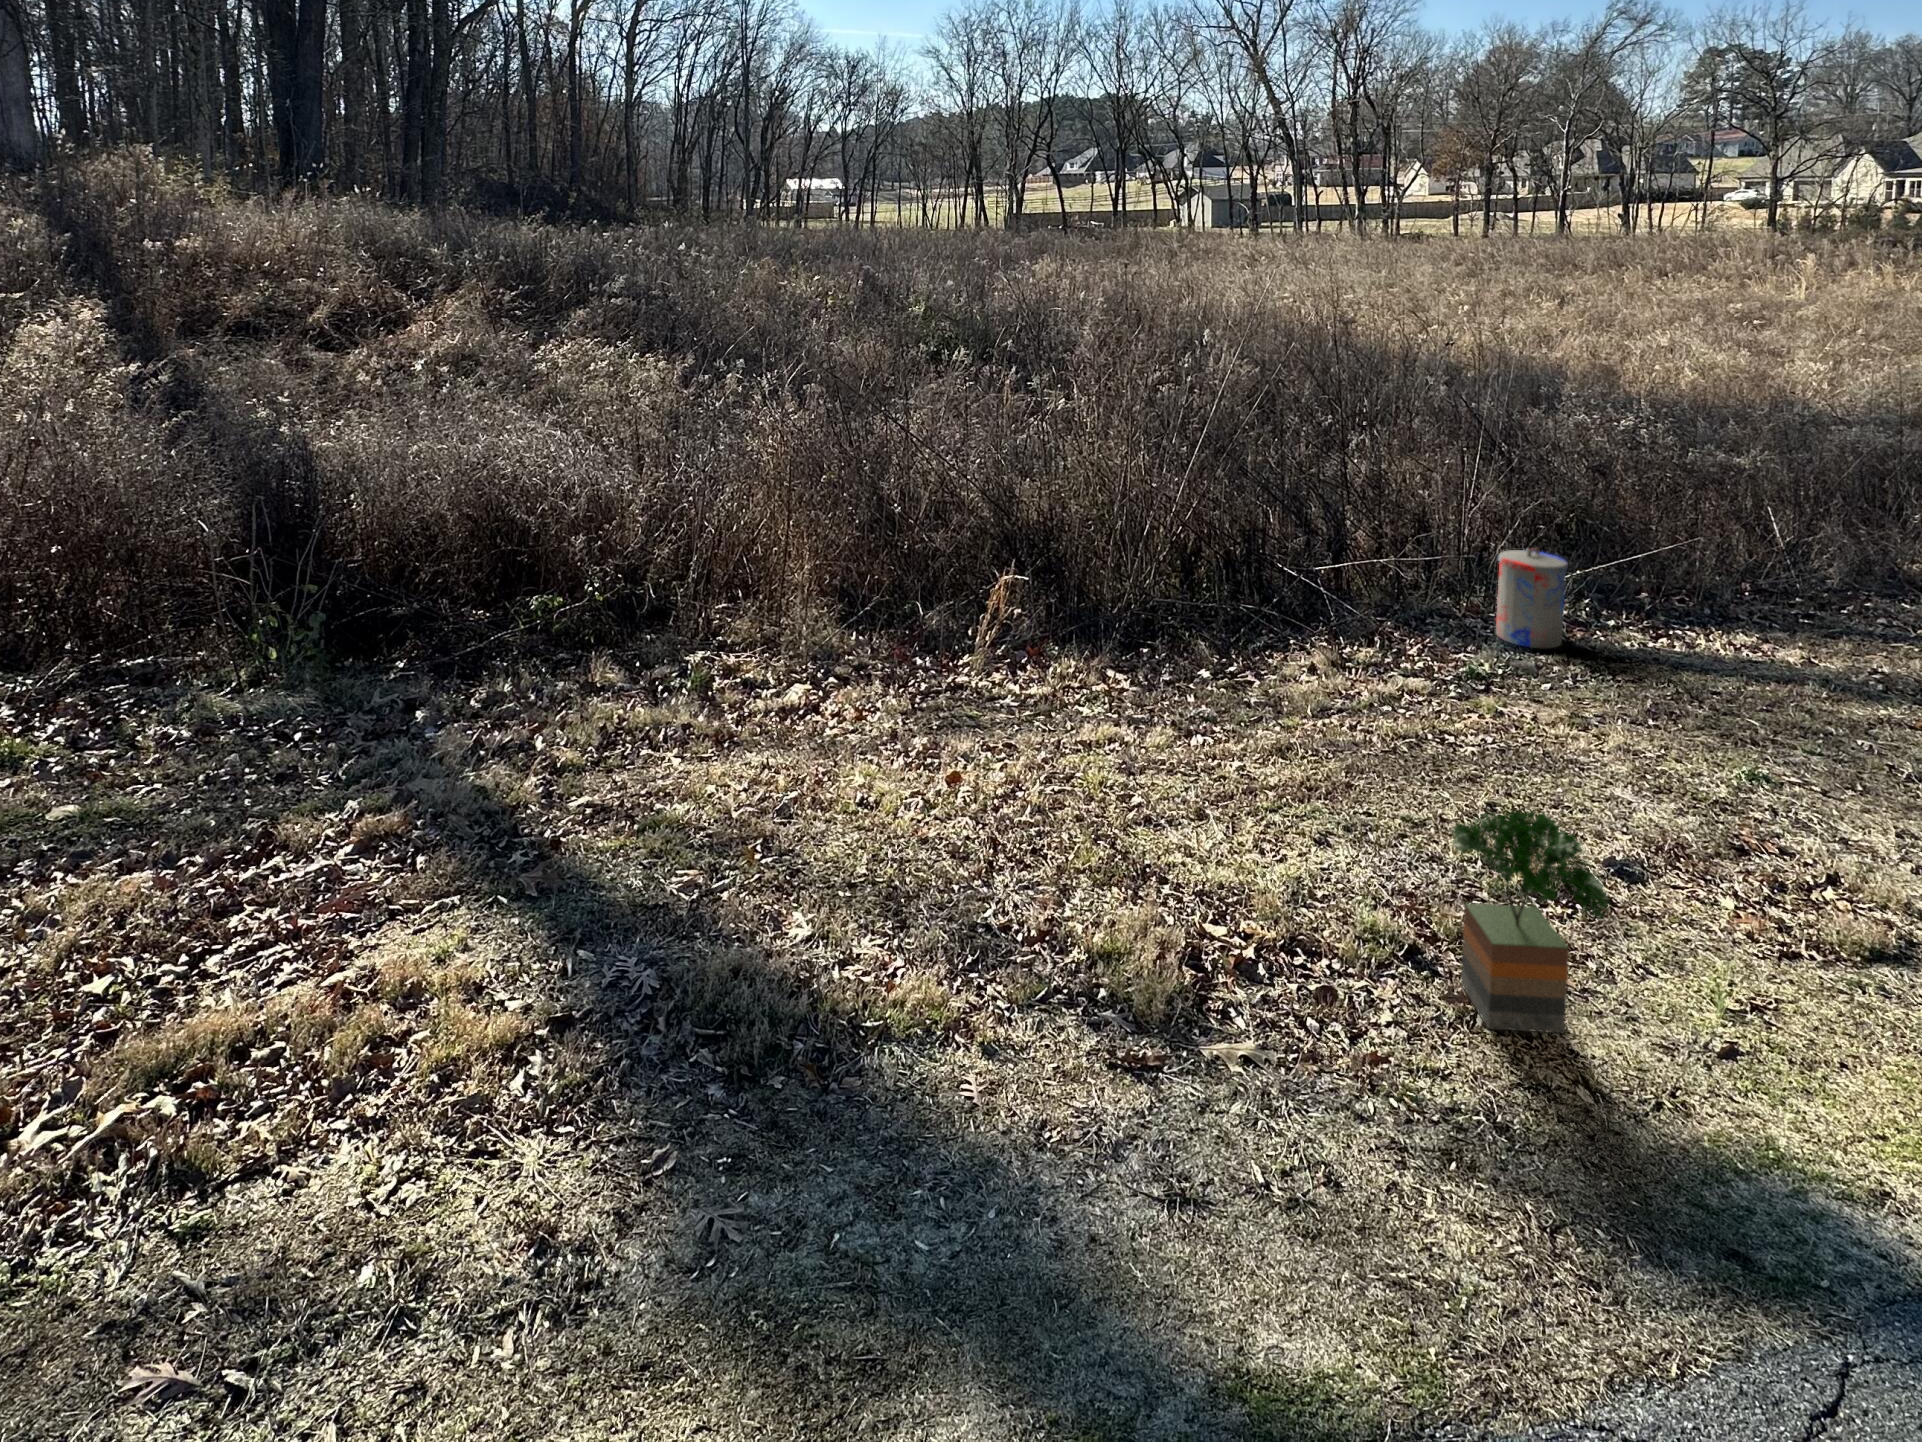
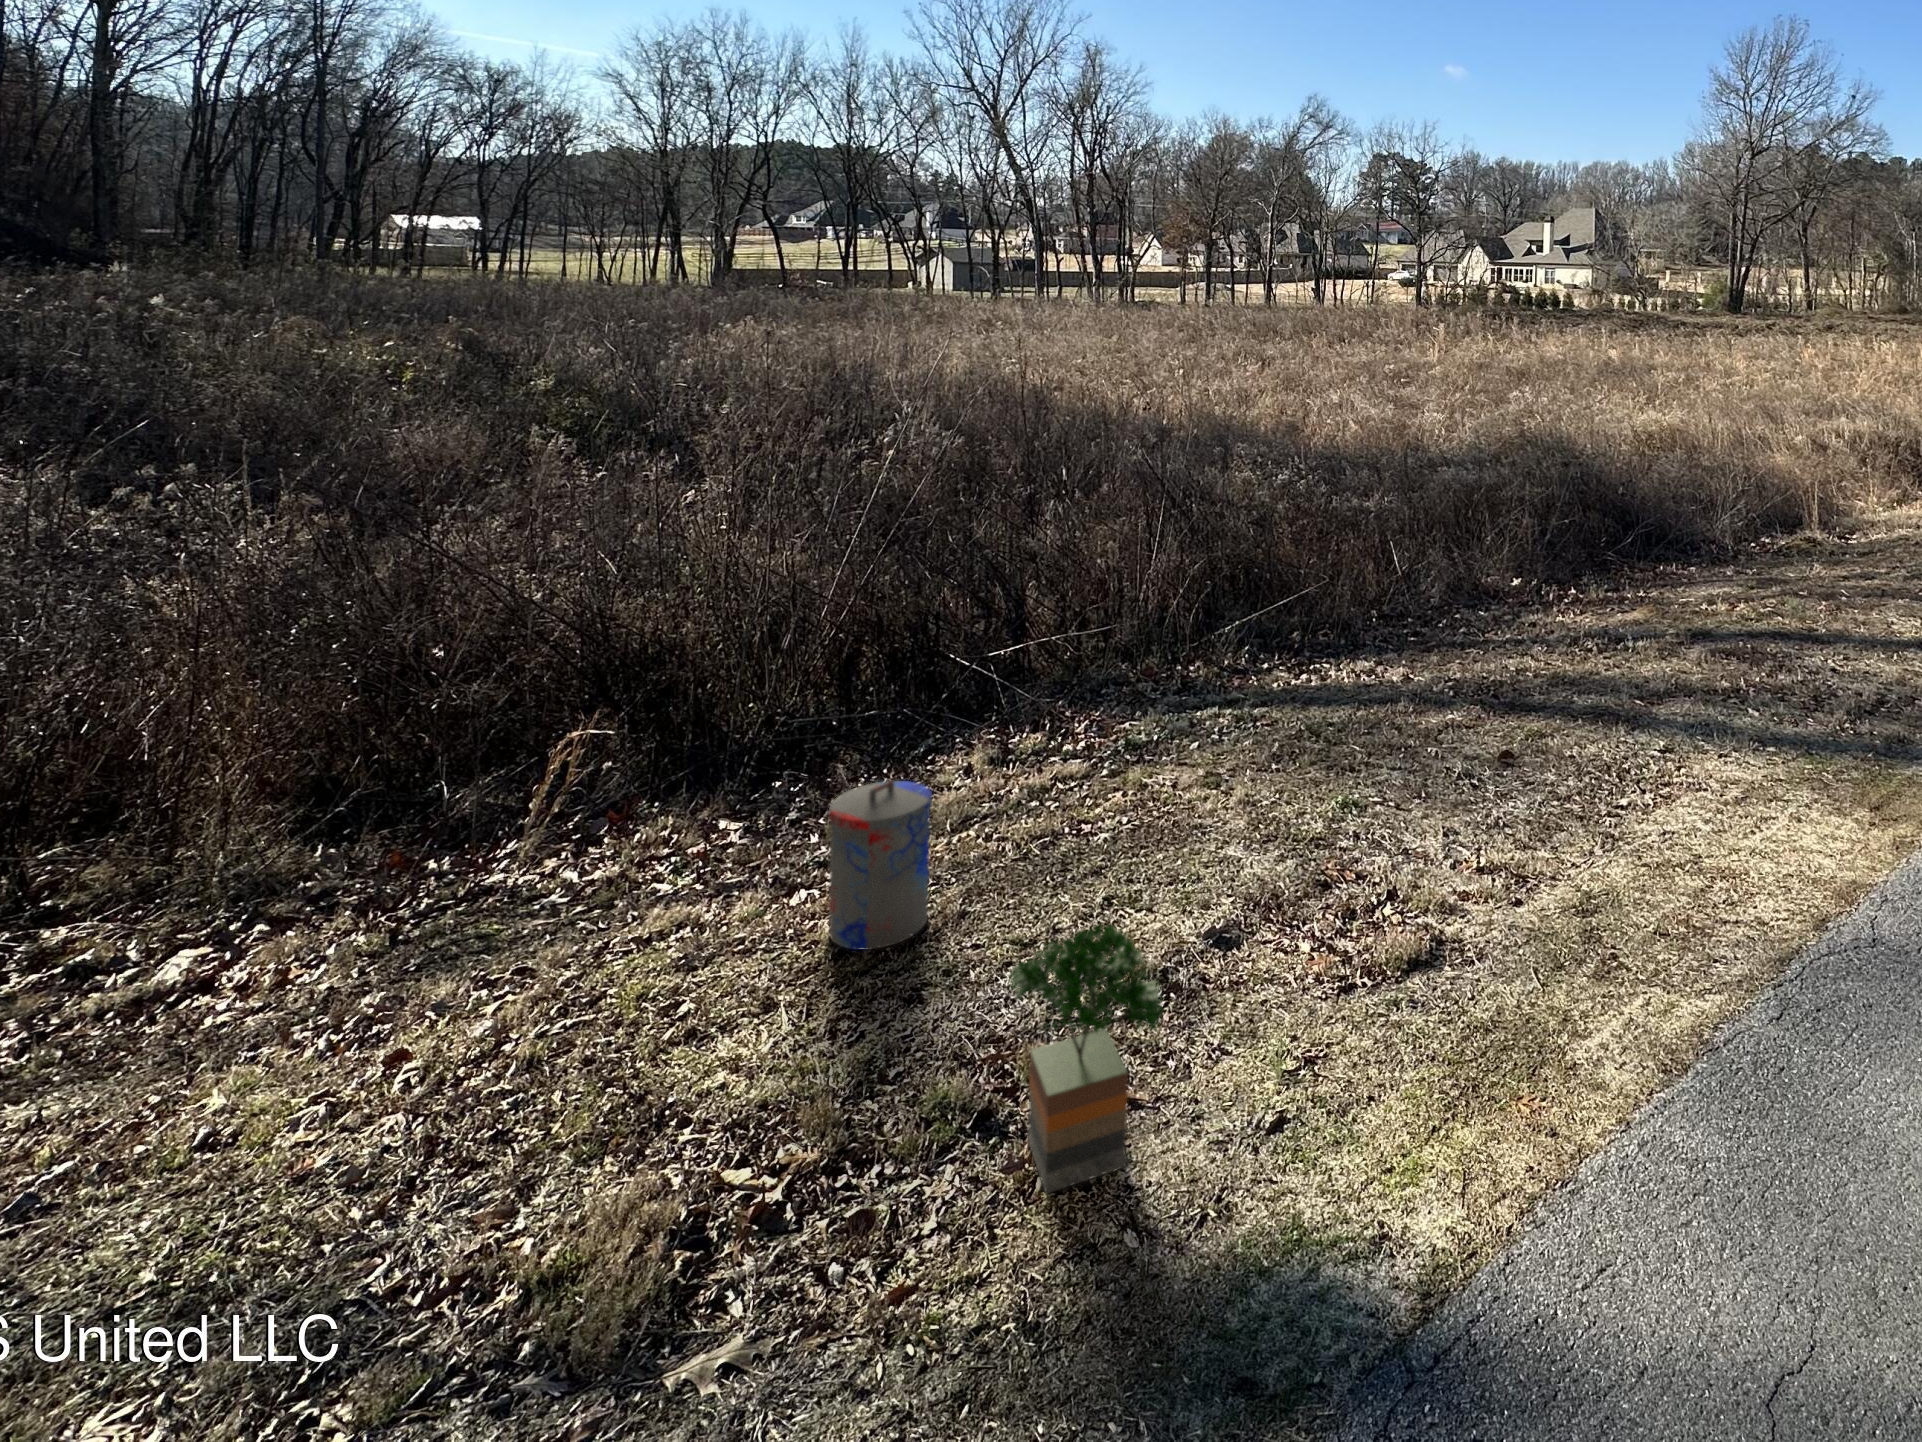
trash can: present [1496,548,1568,649] -> present [829,781,932,950]

